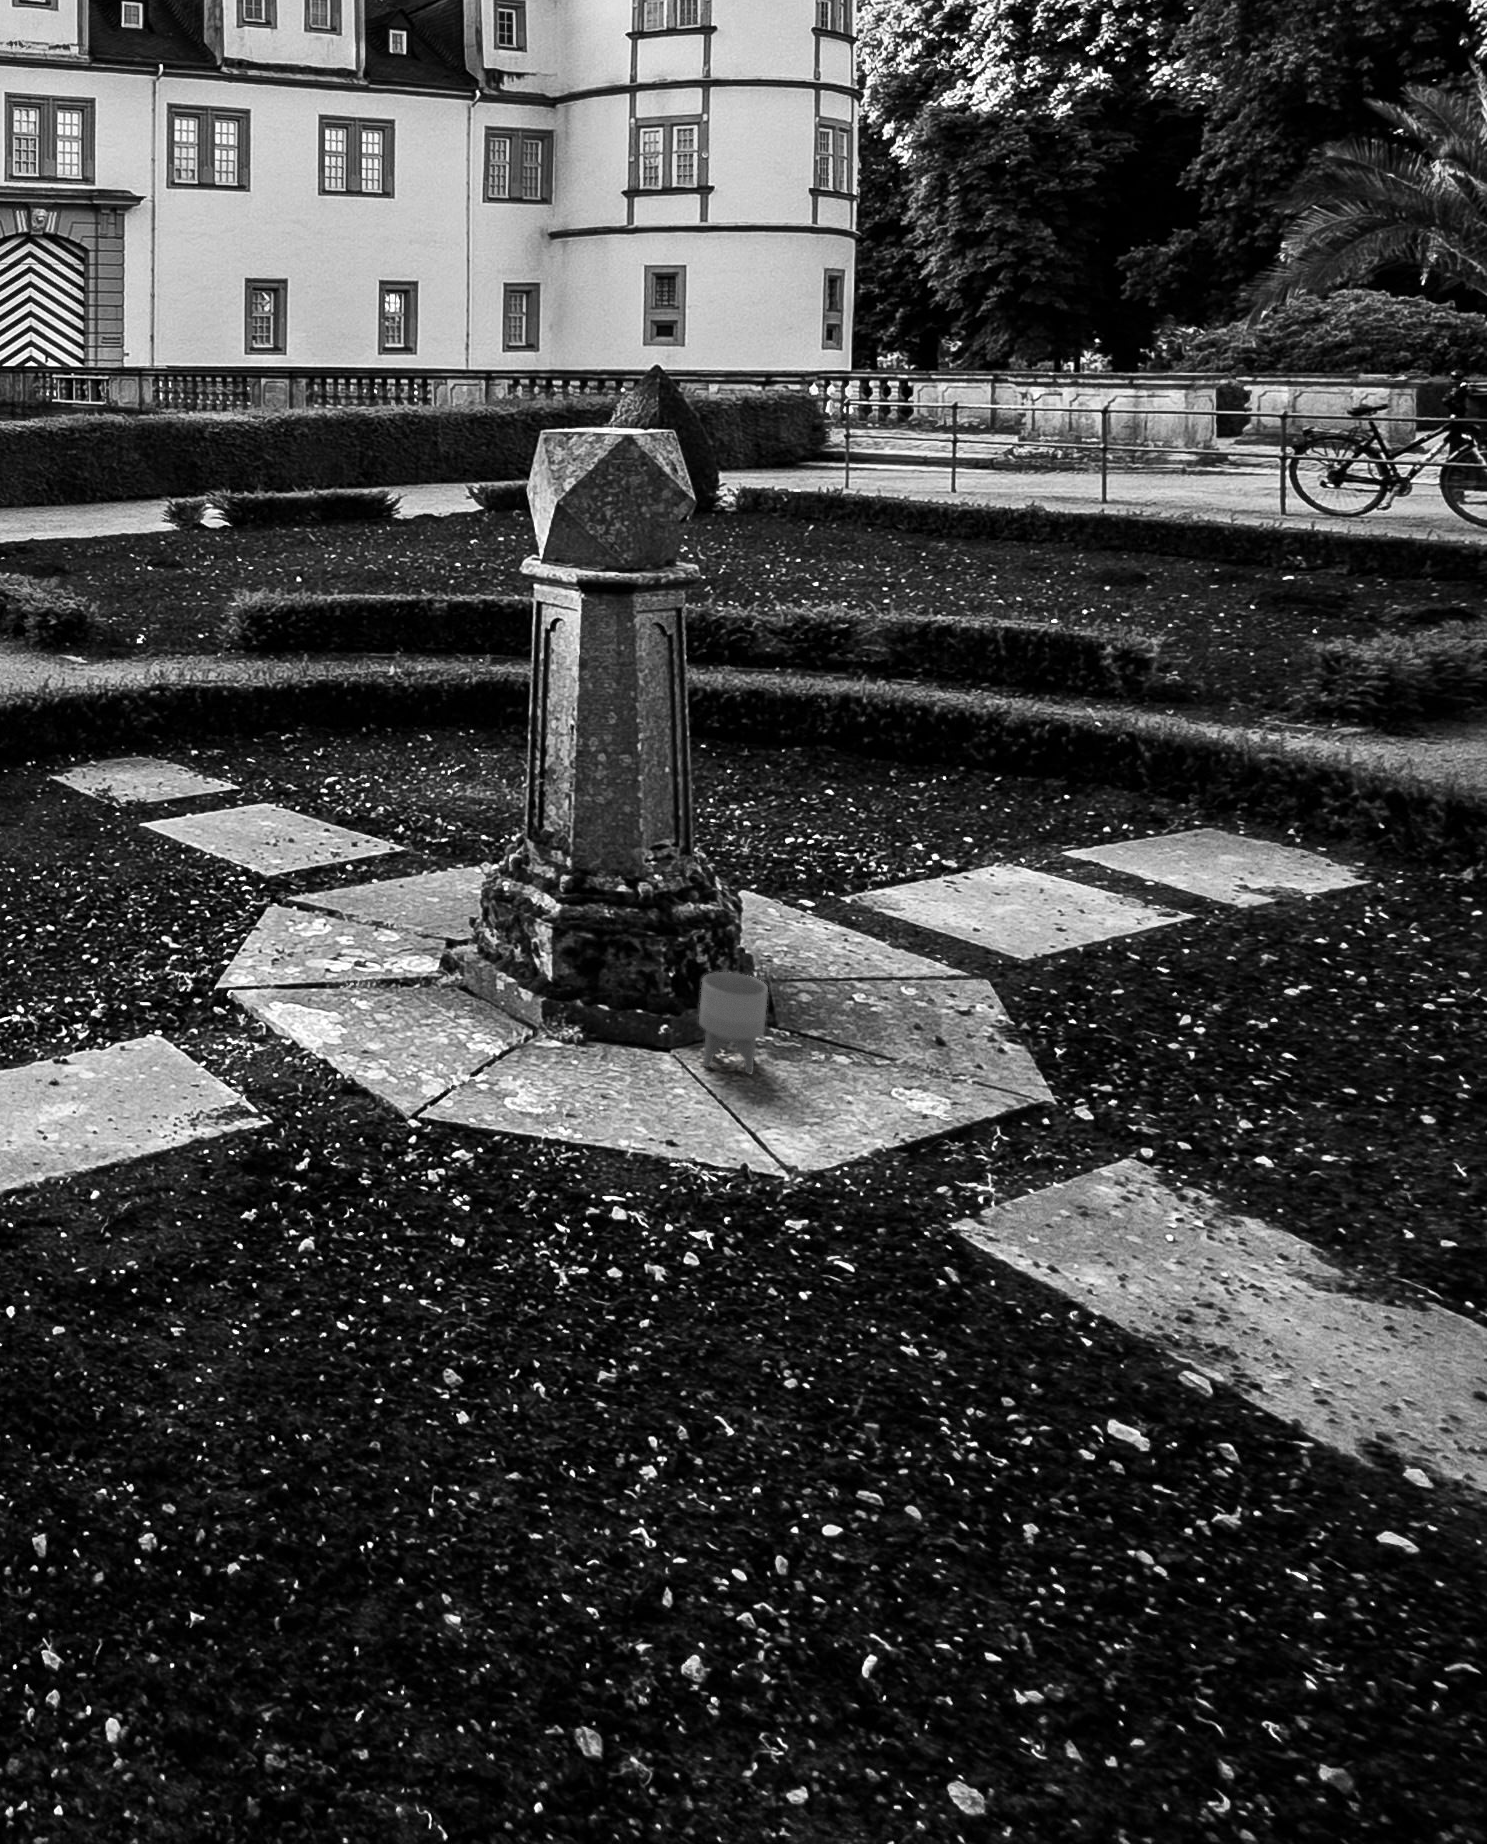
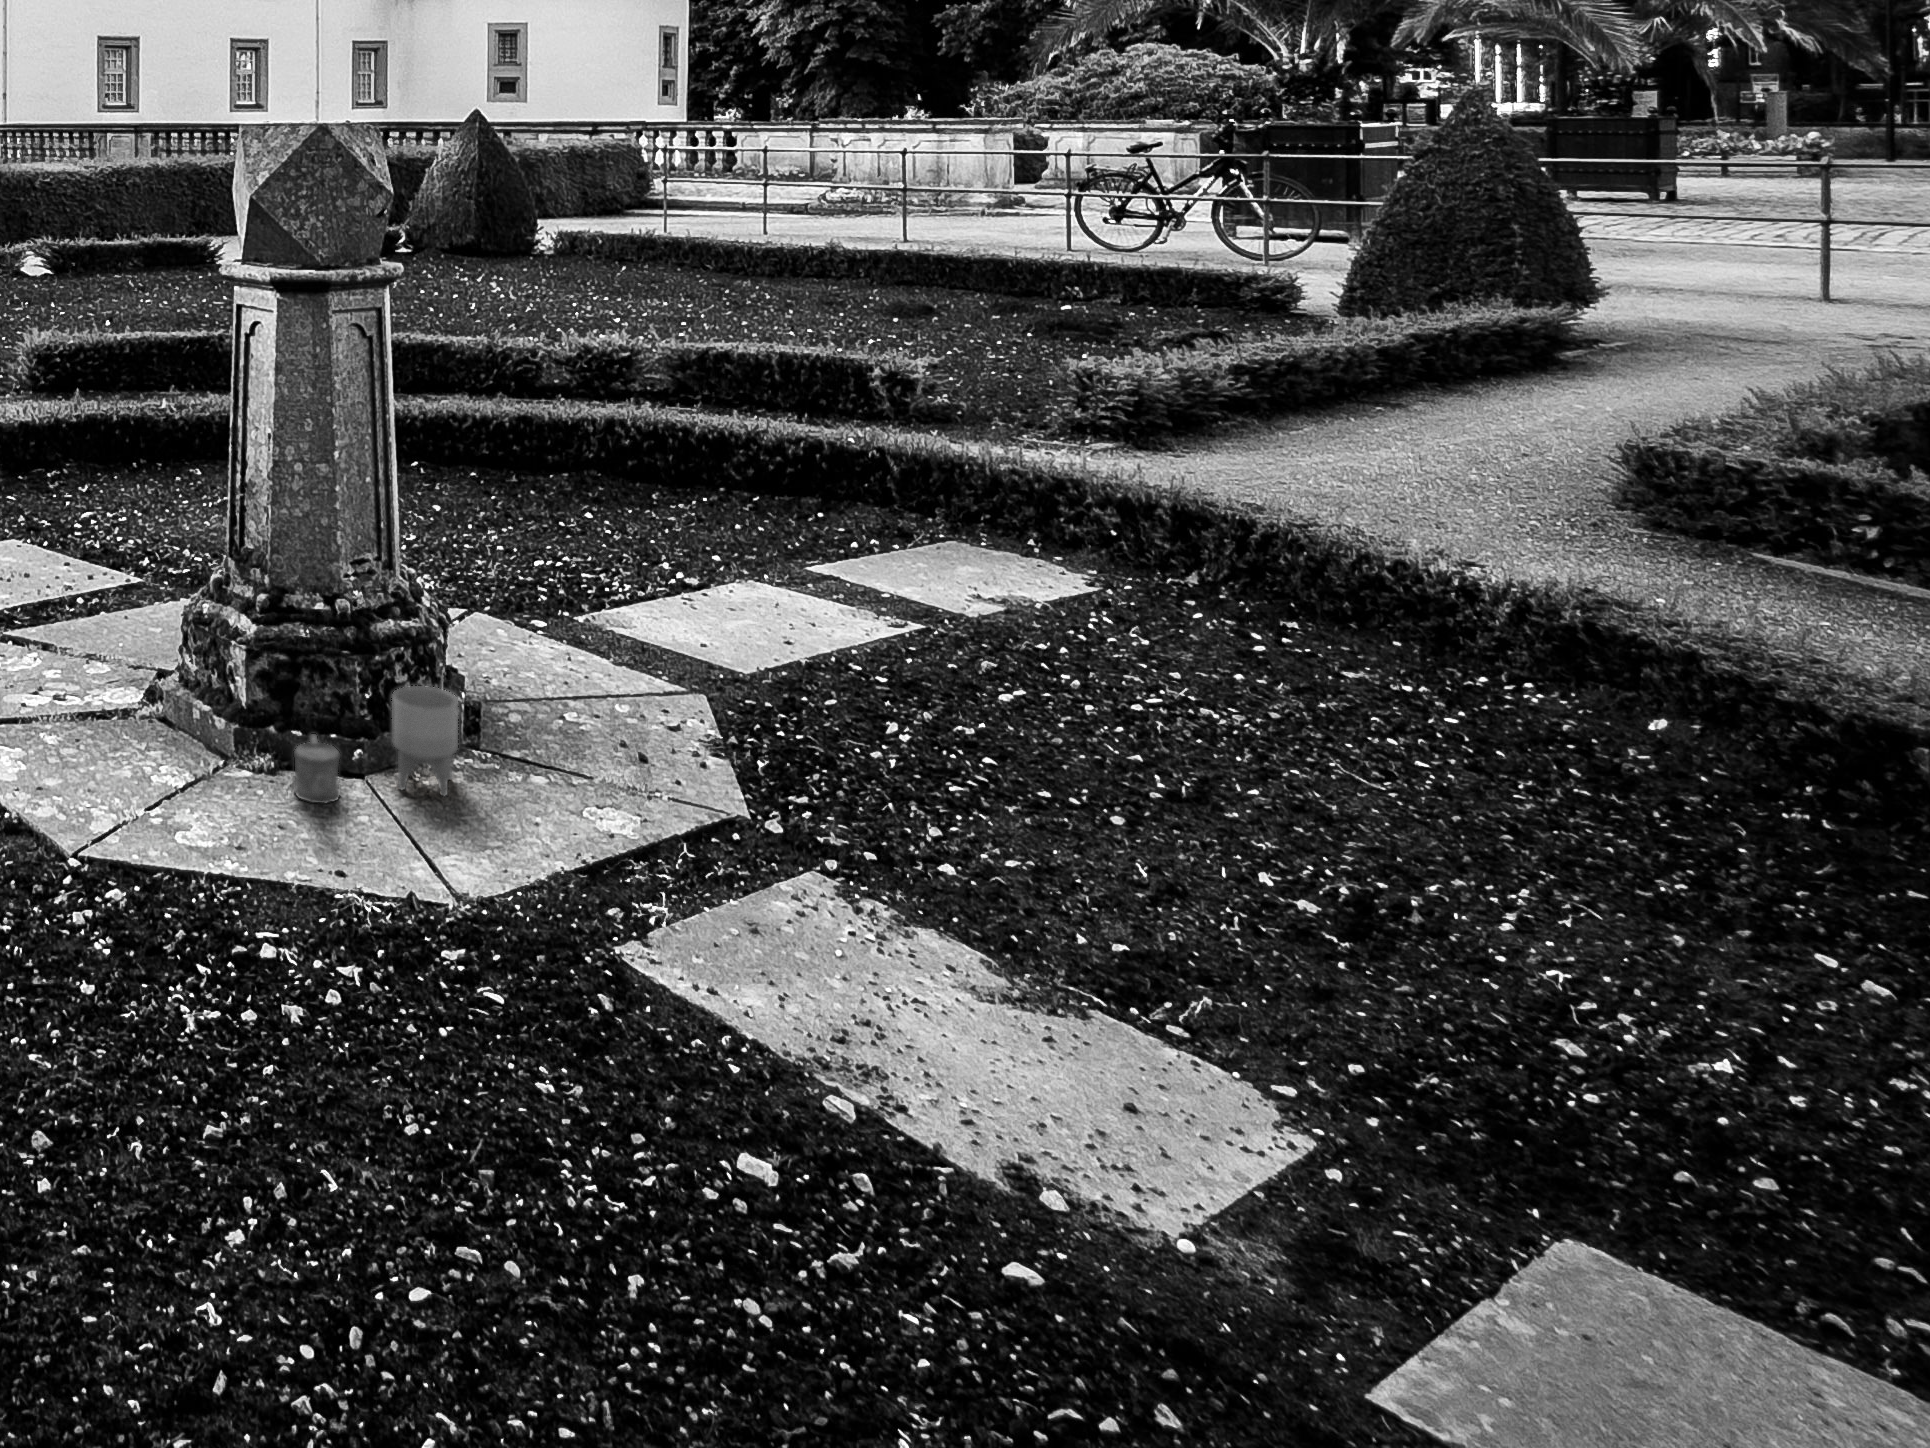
watering can: none [604,1013,652,1078] -> present [294,735,340,804]

